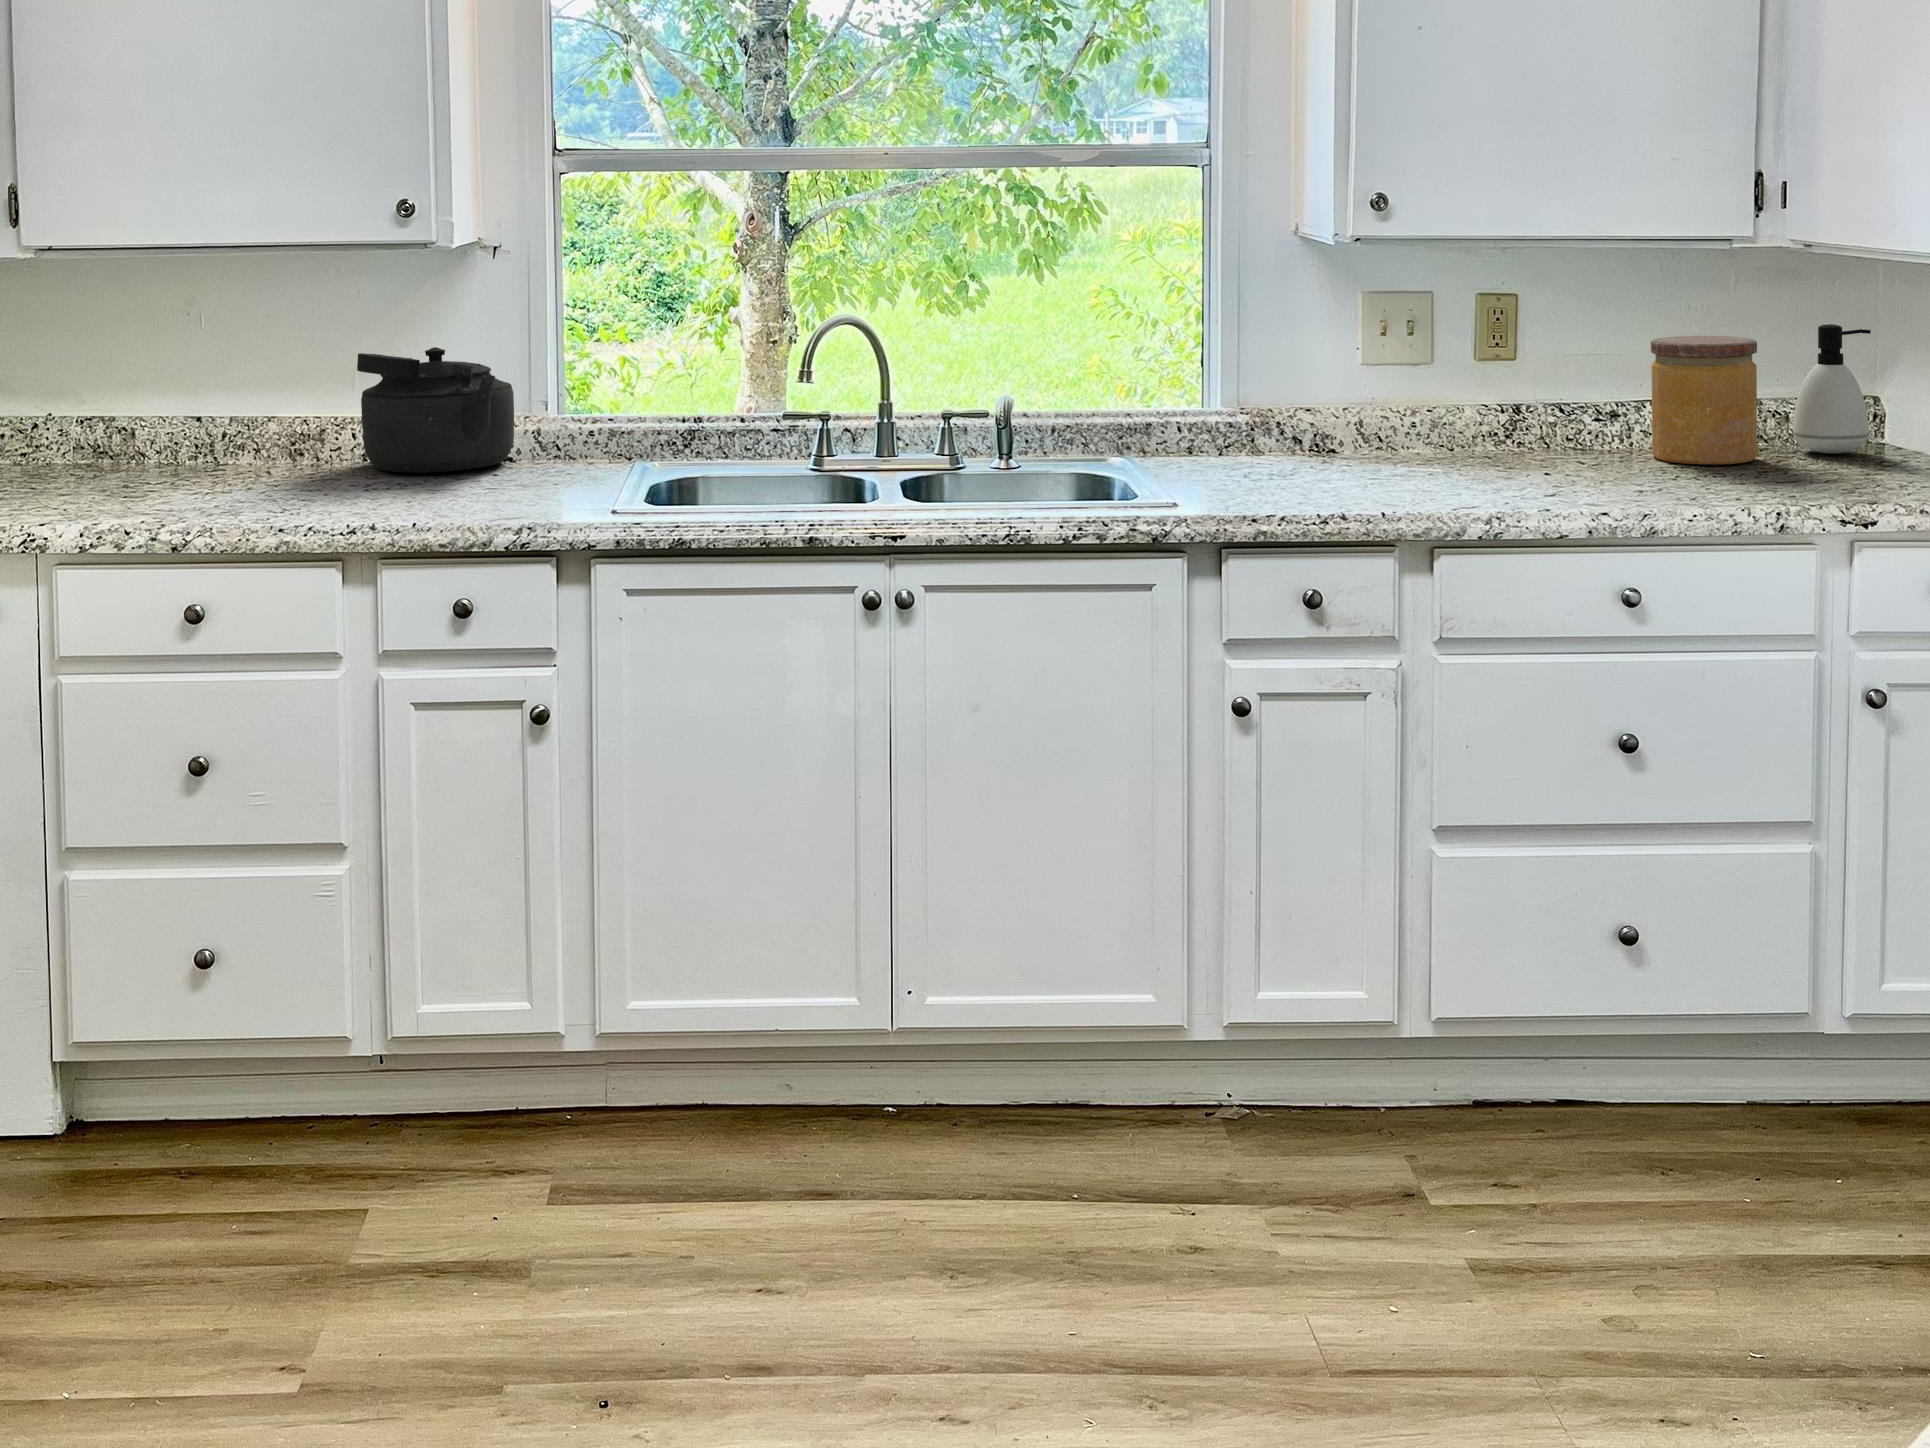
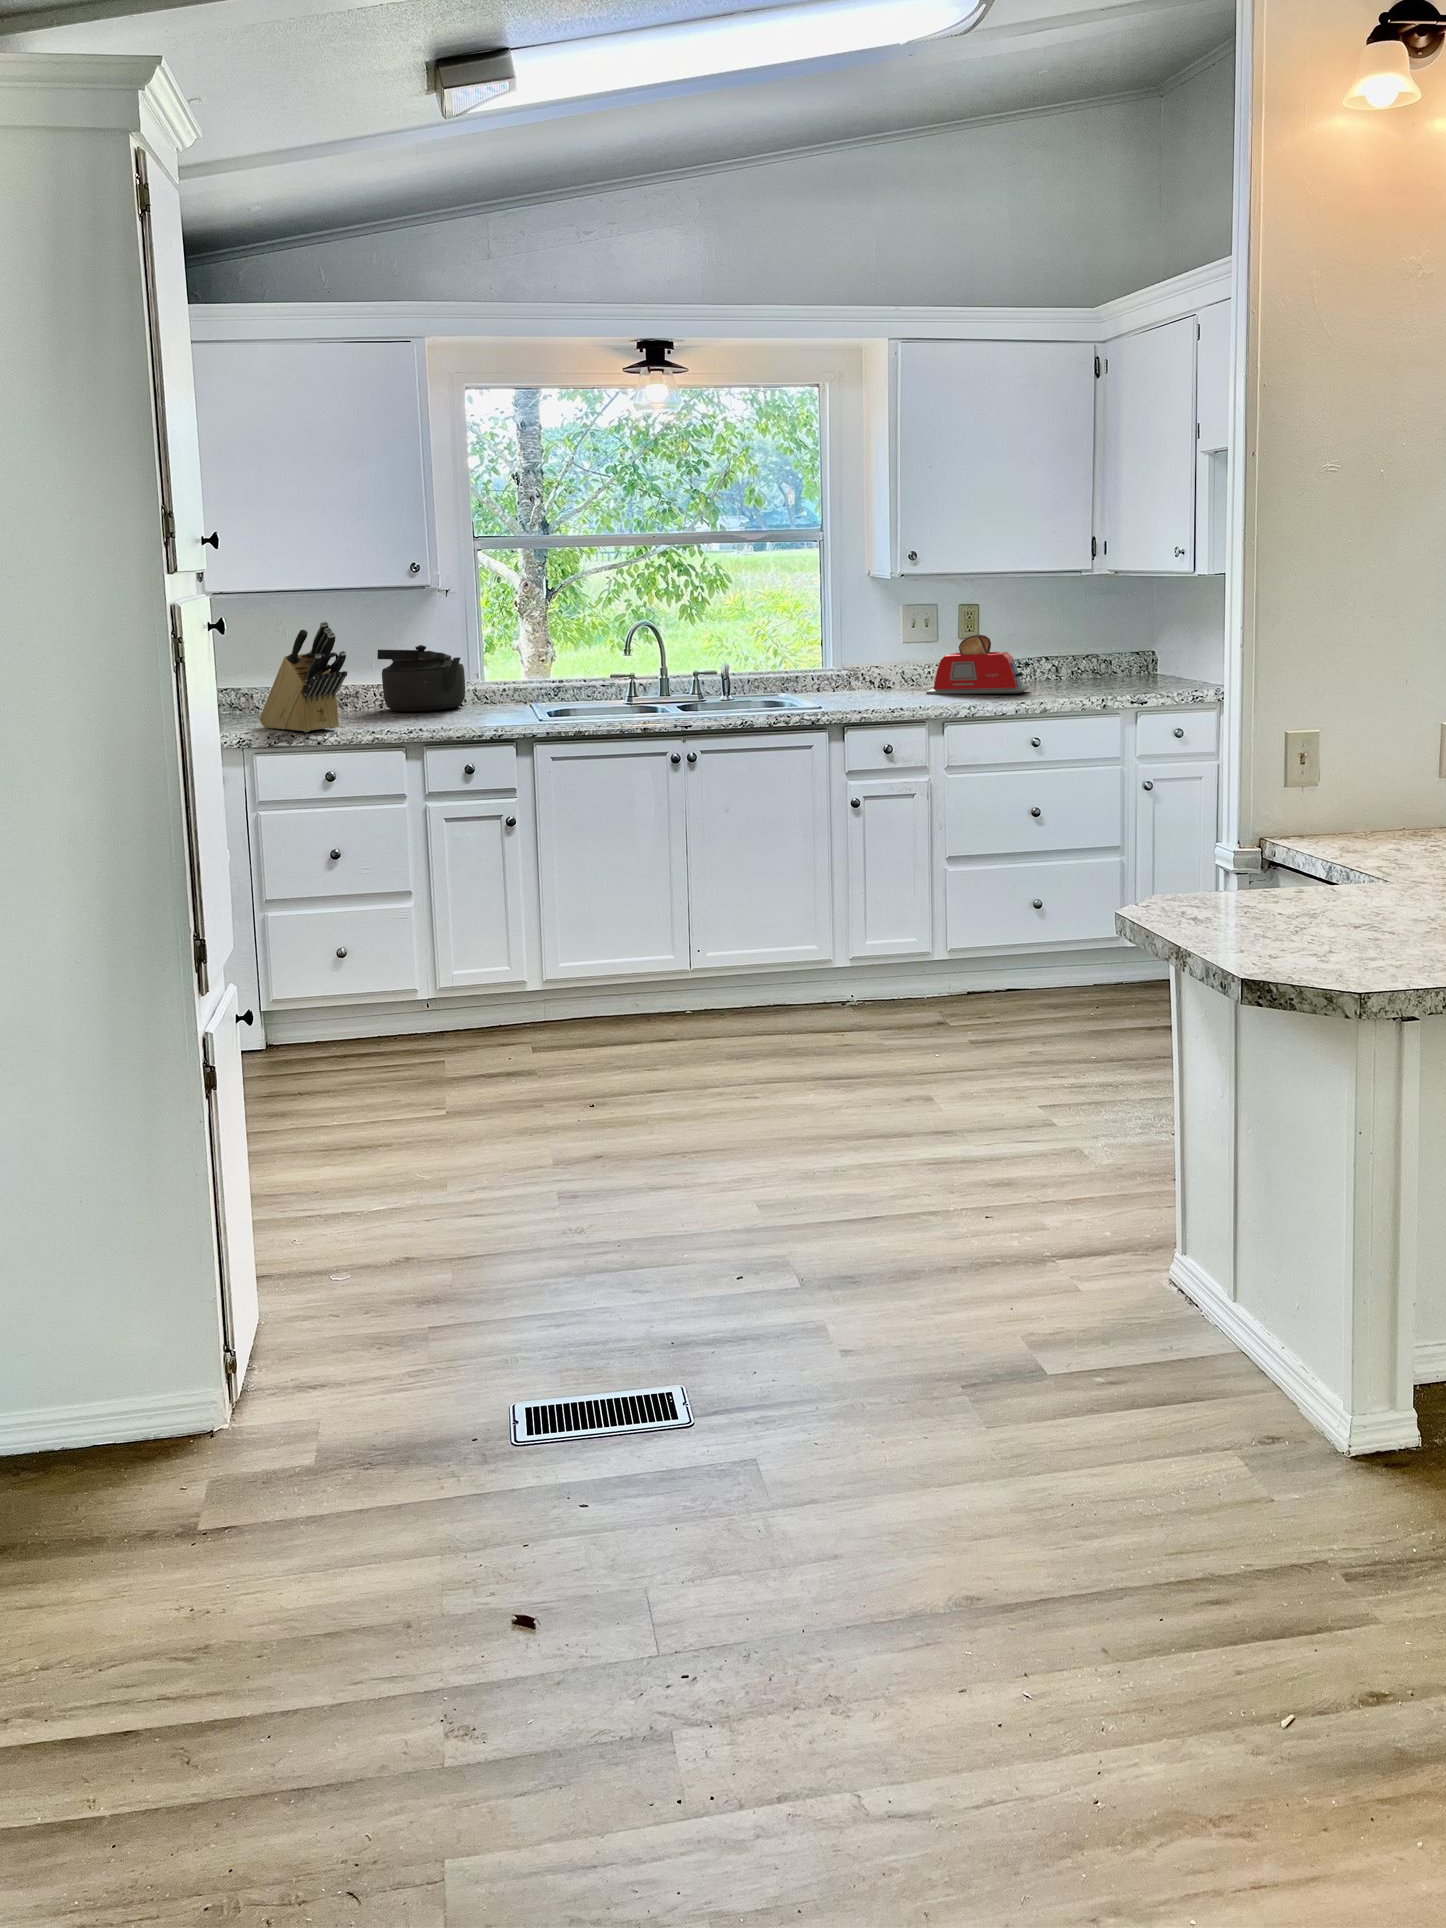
knife block: none [109,310,247,520] -> present [260,622,347,732]
soap dispenser: present [1793,324,1871,453] -> none [1115,616,1150,680]
jar: present [1651,336,1757,464] -> none [1046,623,1097,686]
toaster: none [1401,357,1615,482] -> present [926,634,1029,695]

